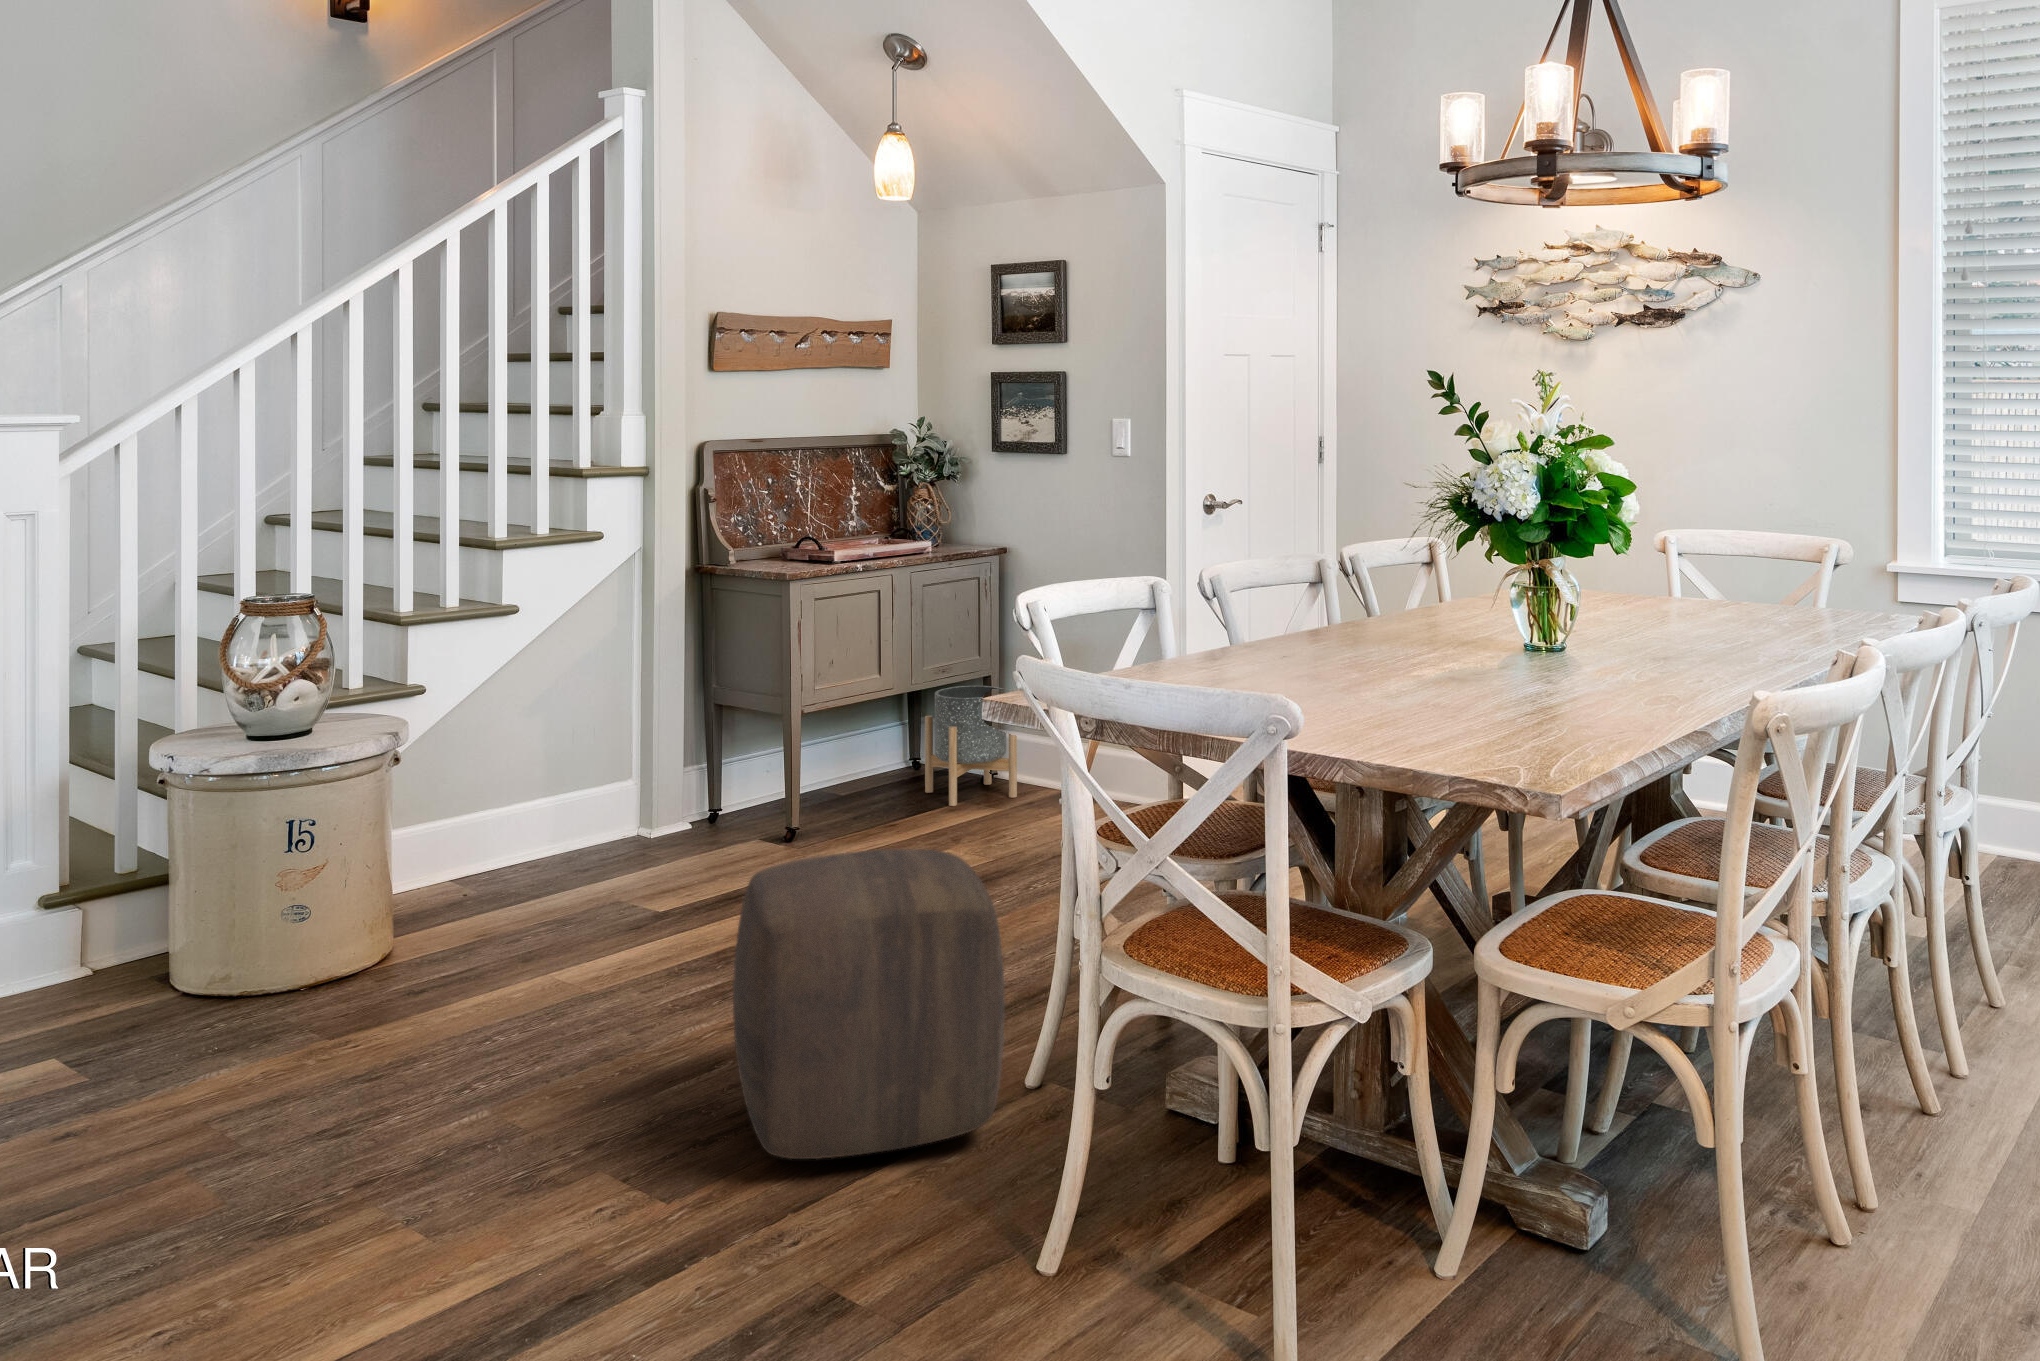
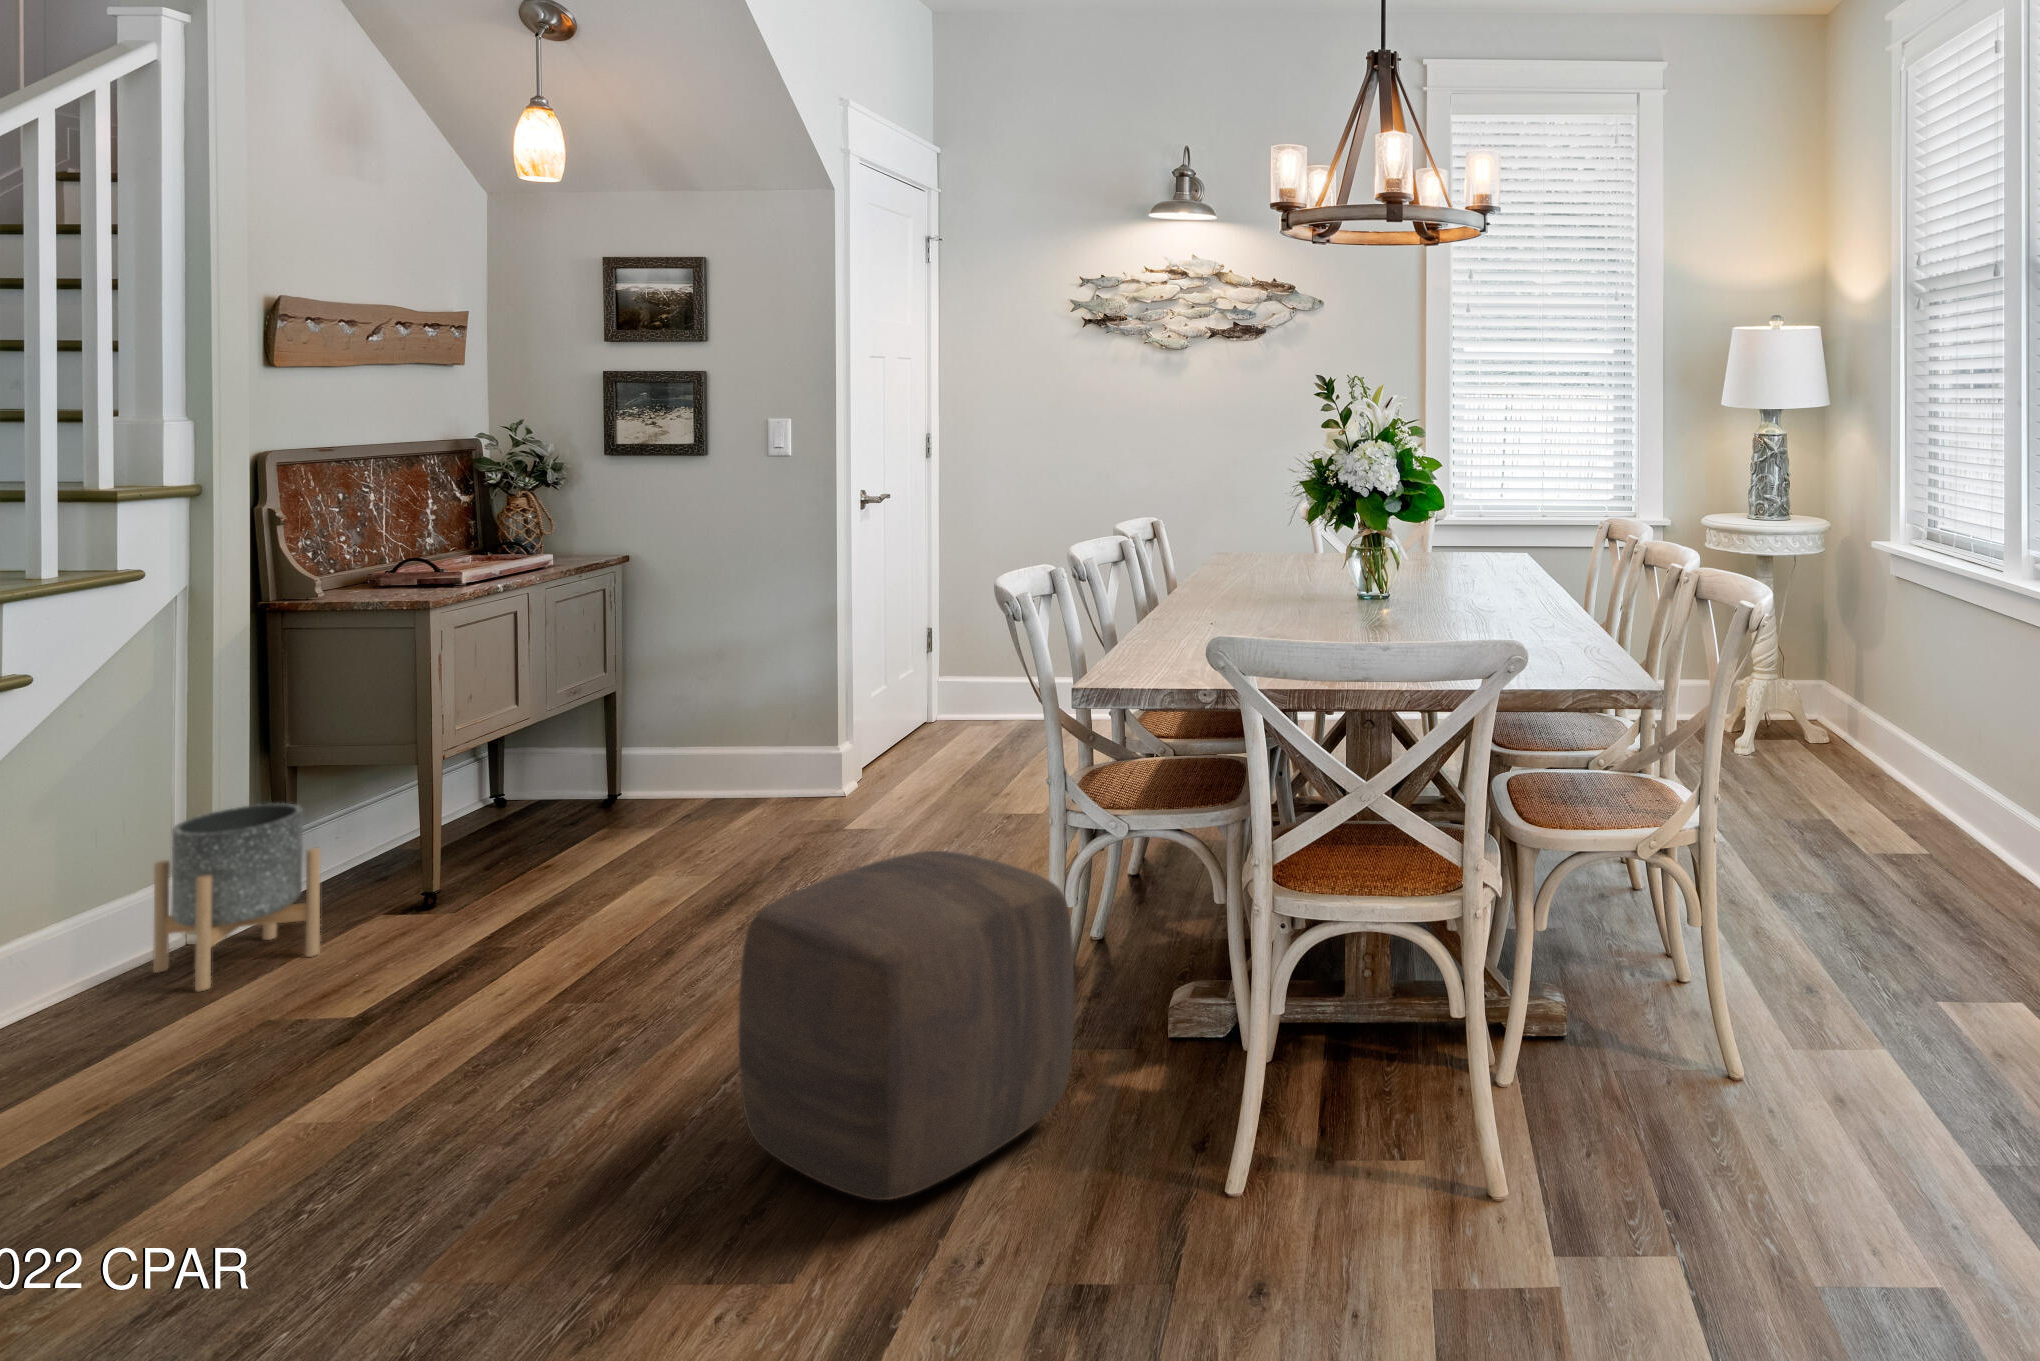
planter: present [925,686,1017,806] -> present [153,803,320,992]

